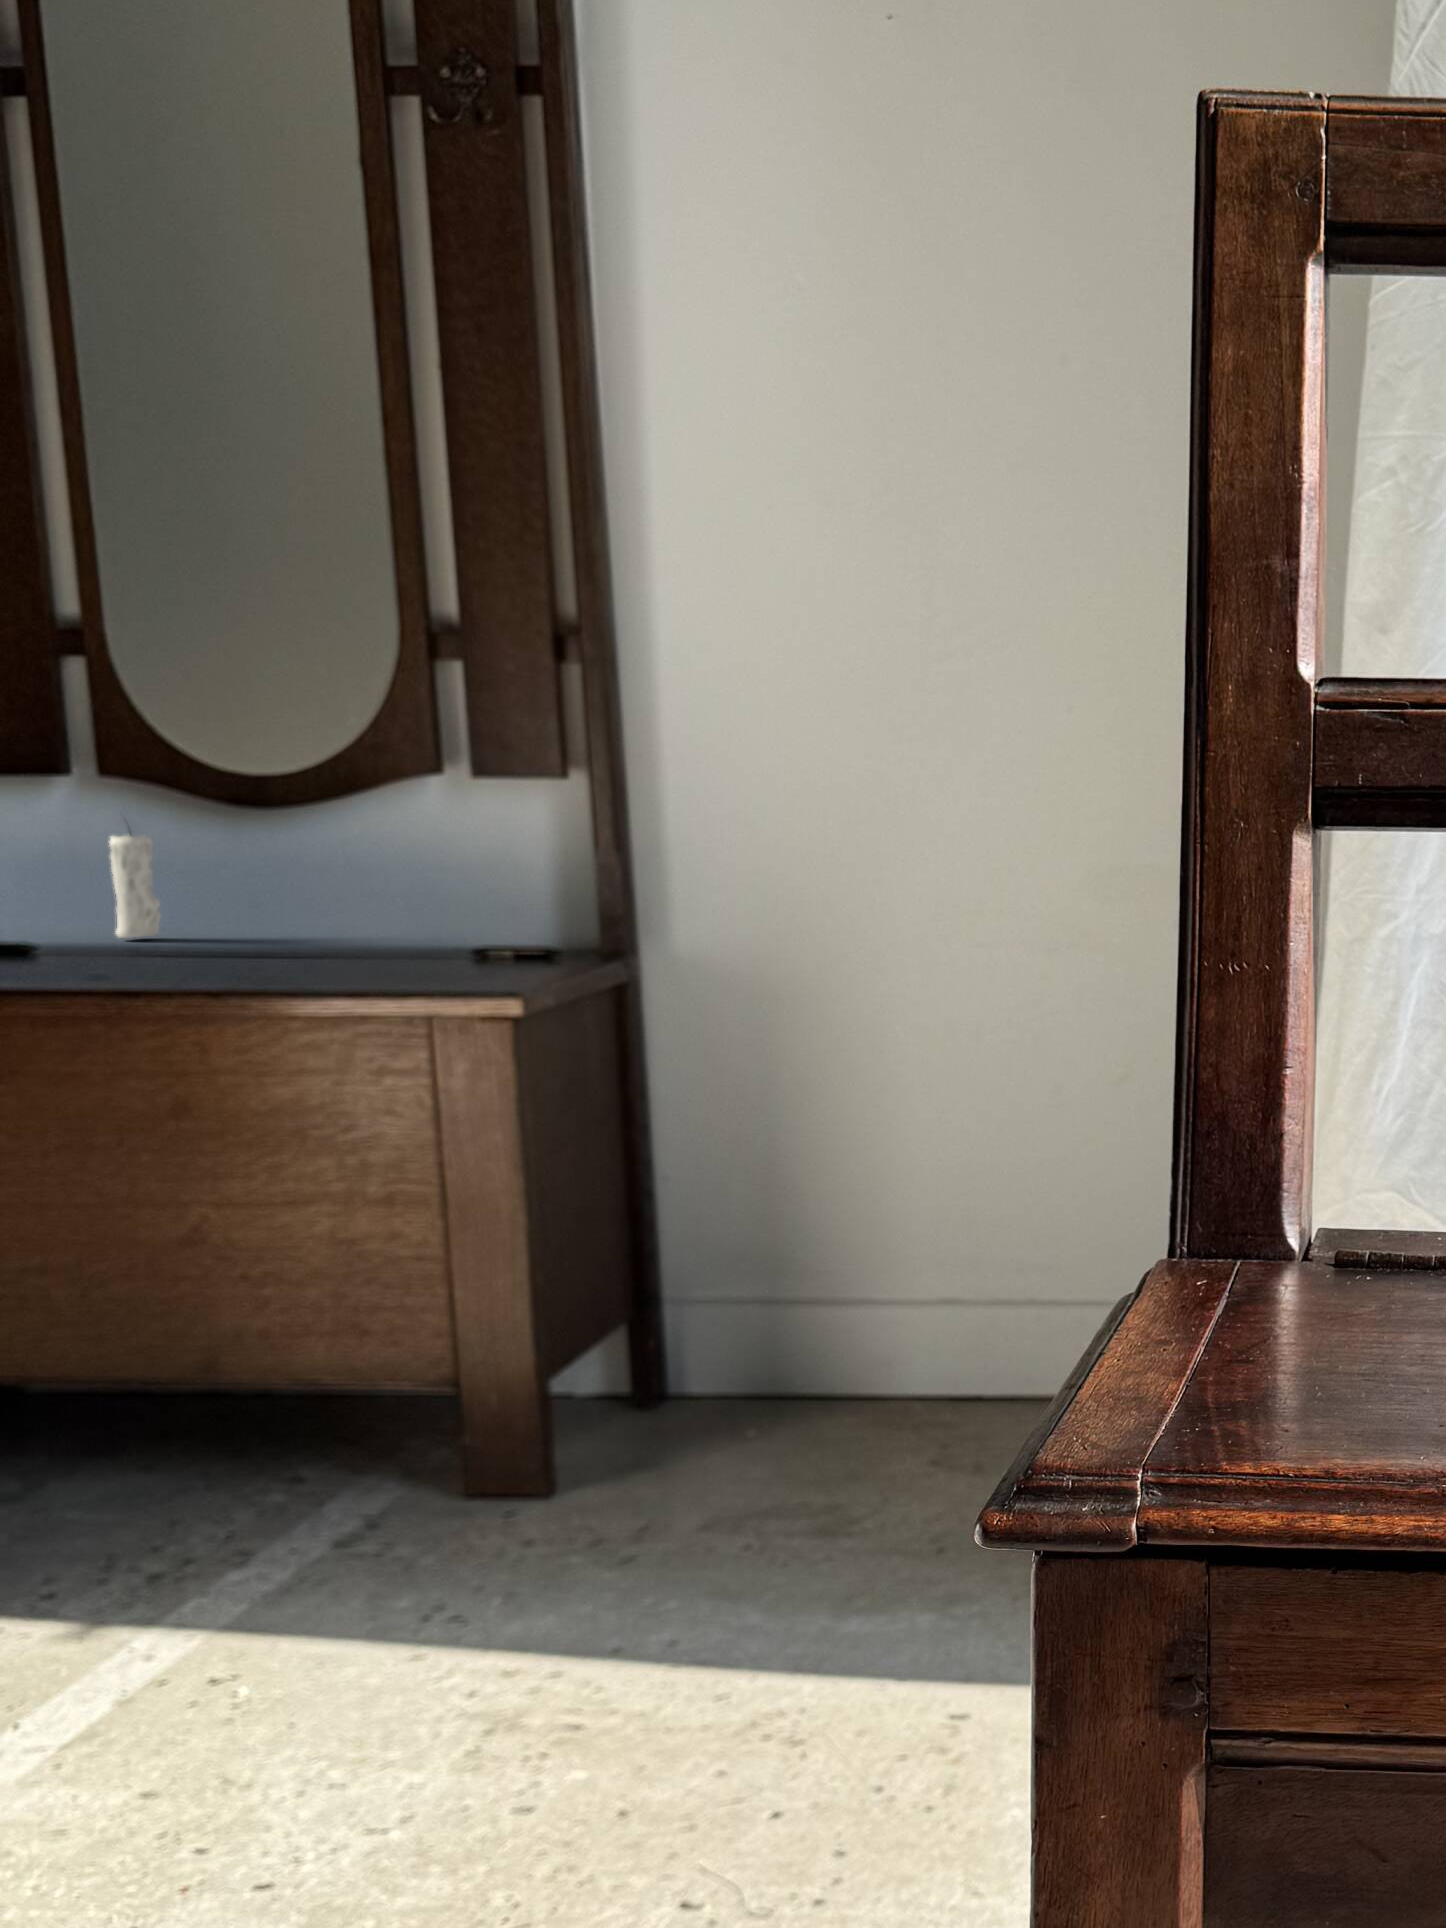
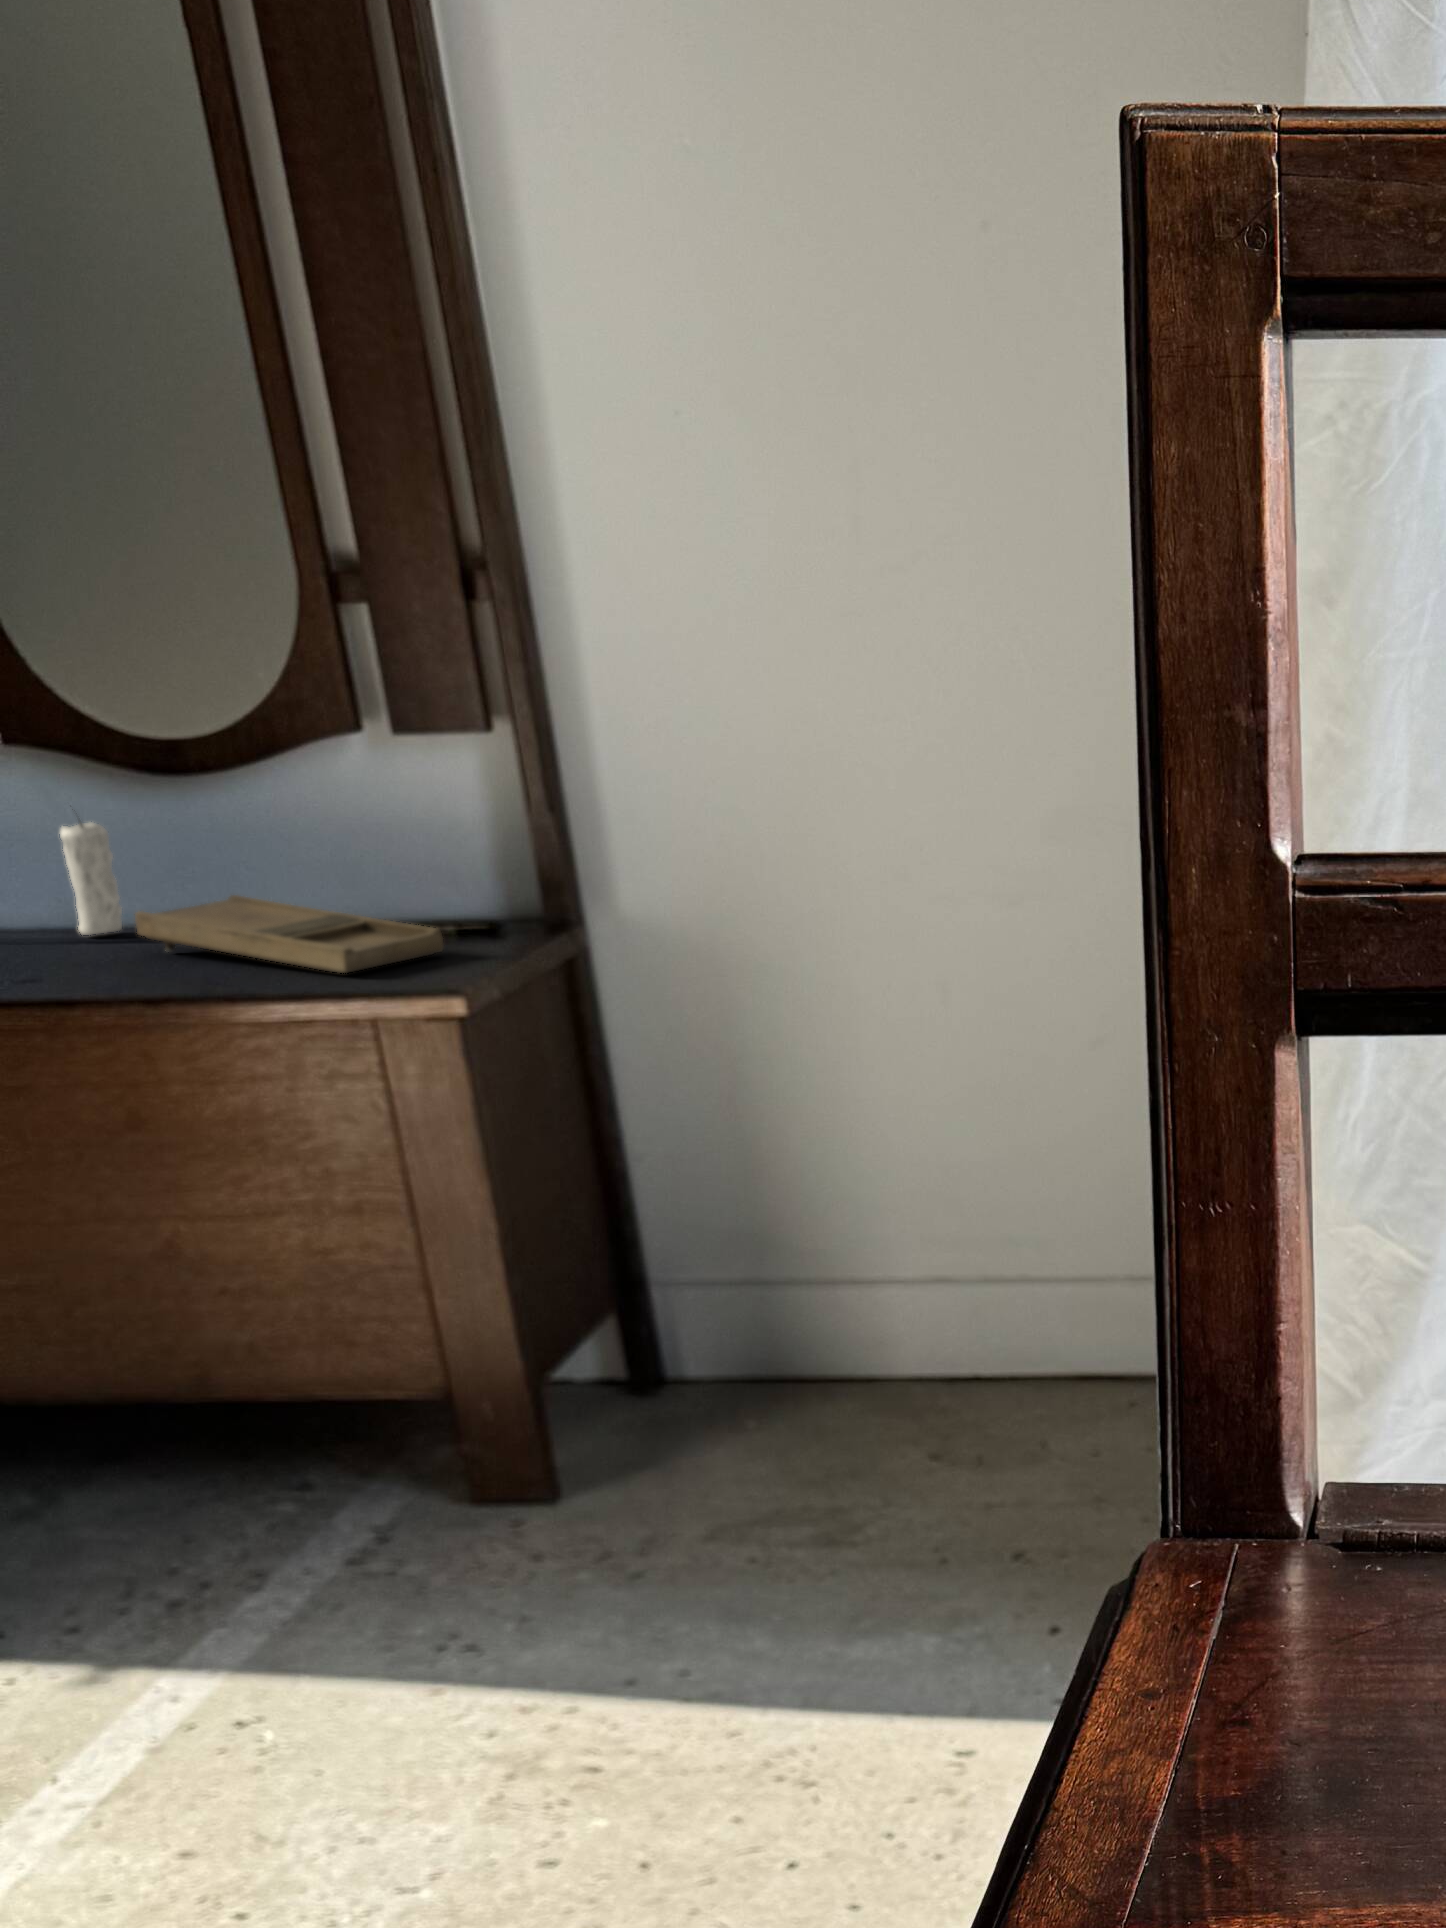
tray: none [175,903,476,967] -> present [135,895,443,973]

